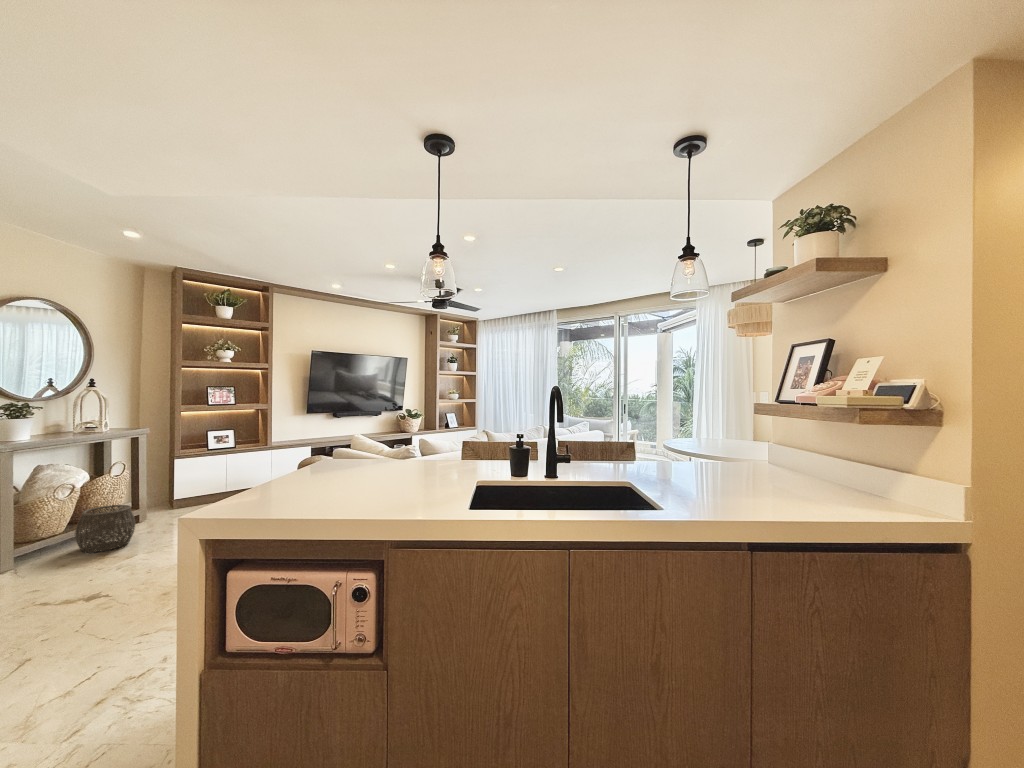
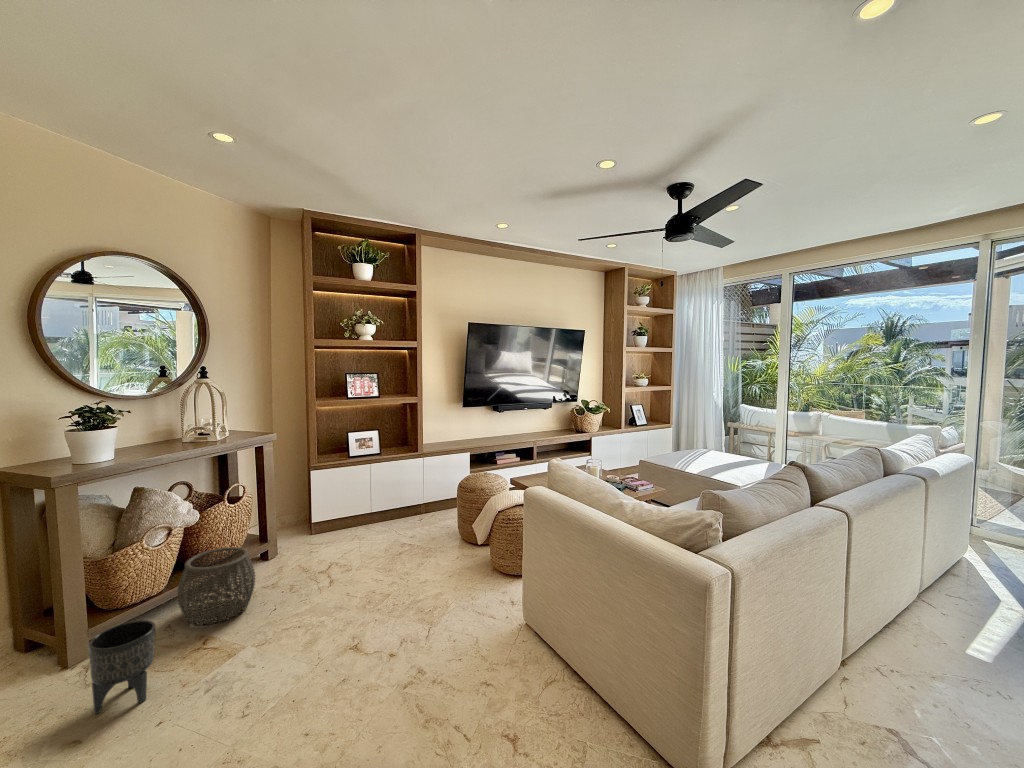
planter: none [33,535,76,586] -> present [89,620,155,714]

